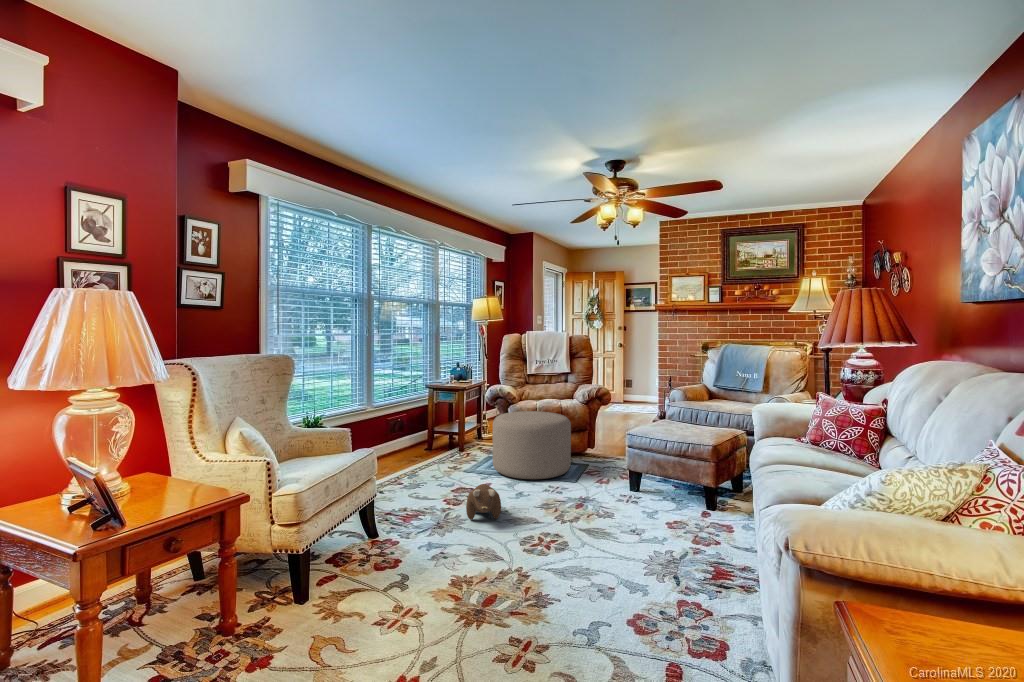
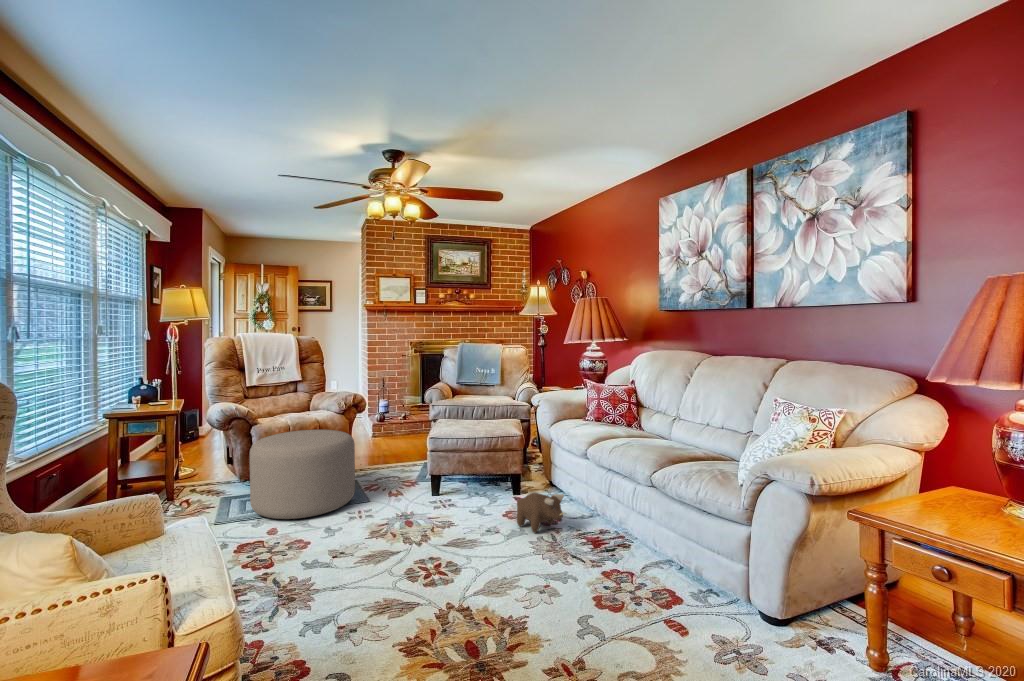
plush toy: present [466,484,501,520] -> present [517,493,564,533]

